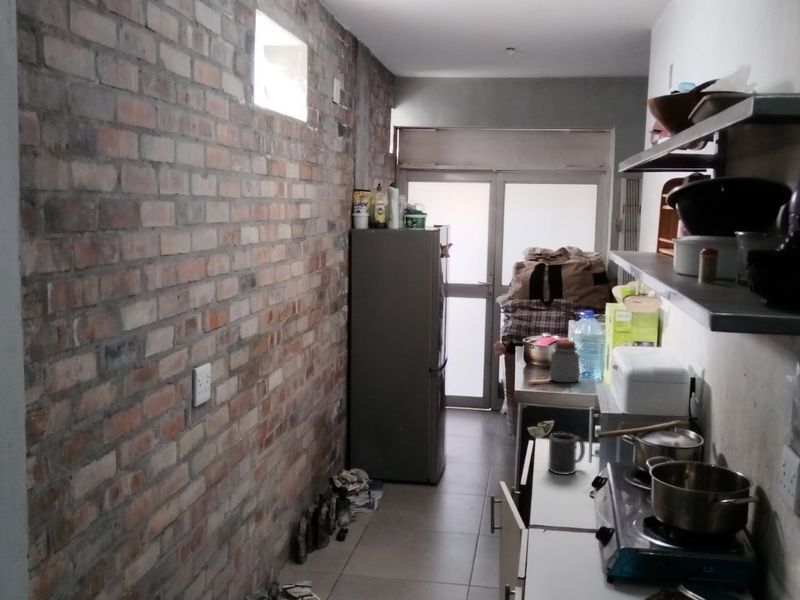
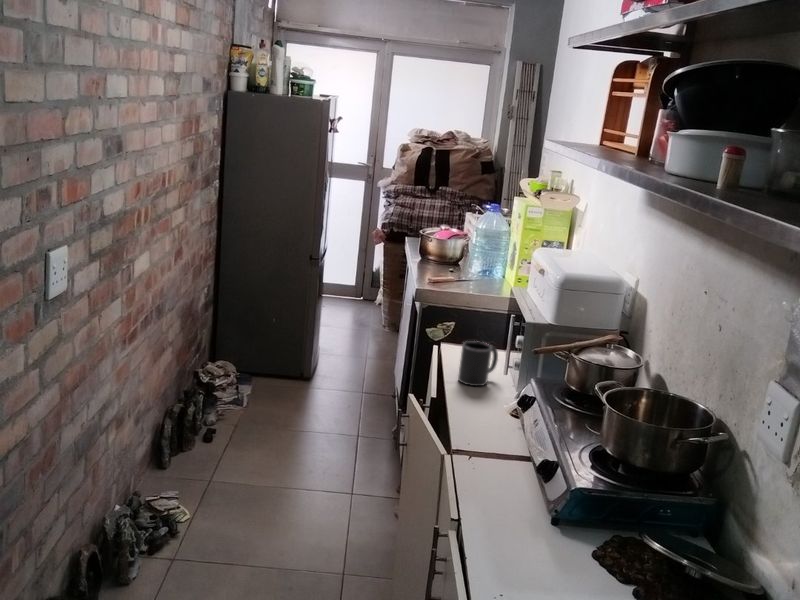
jar: present [550,340,580,382] -> none [447,235,481,281]

